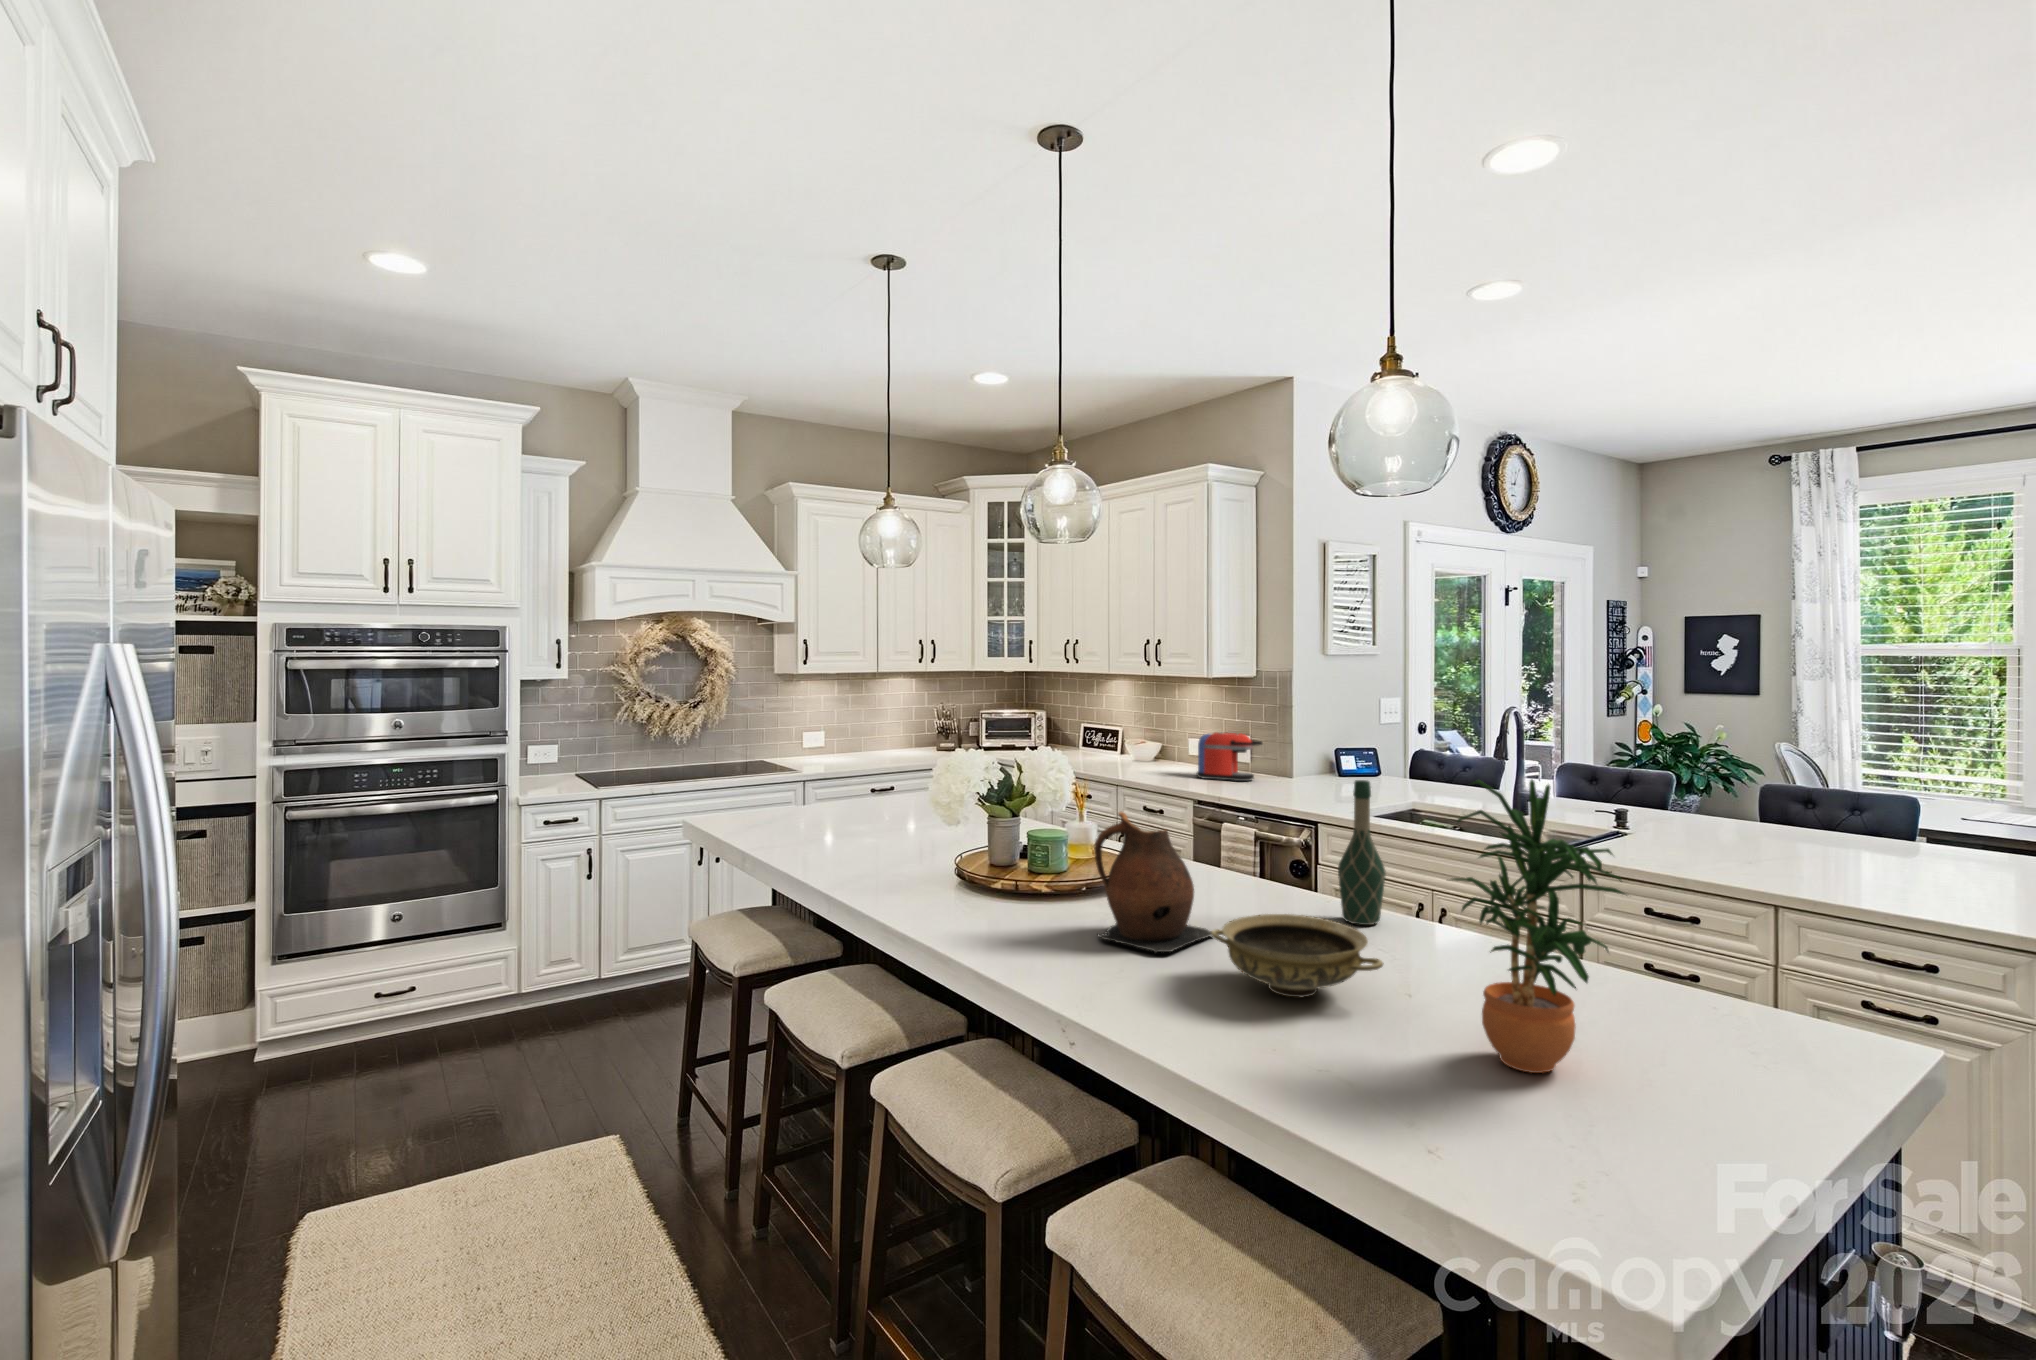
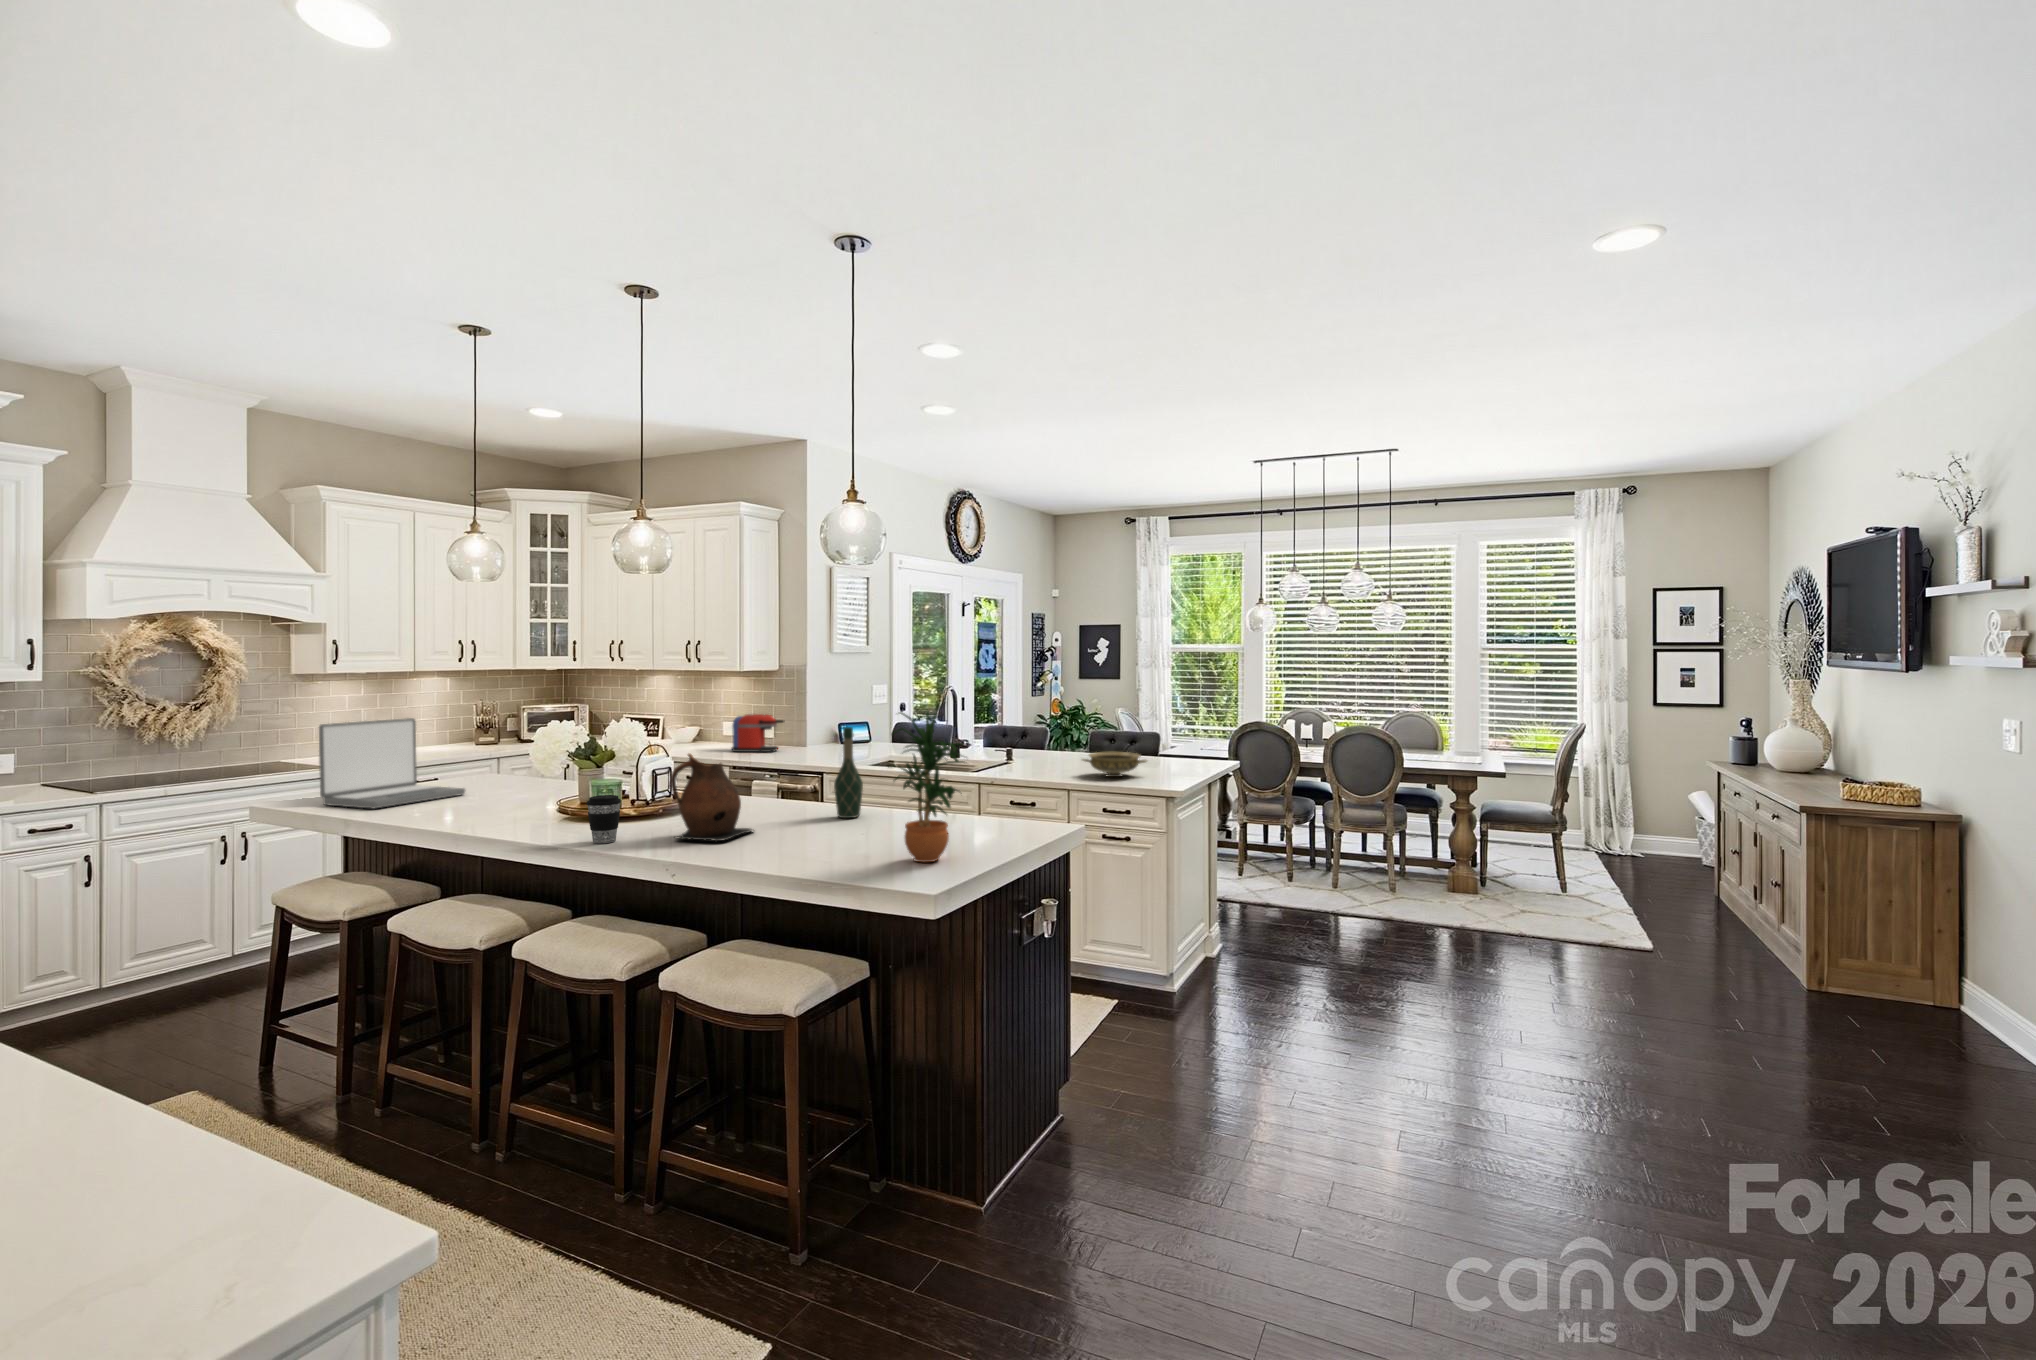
laptop: none [749,730,888,835] -> present [319,718,466,809]
coffee cup: none [985,861,1029,931] -> present [587,795,621,843]
ceramic bowl: present [1211,914,1384,997] -> present [1082,752,1147,777]

